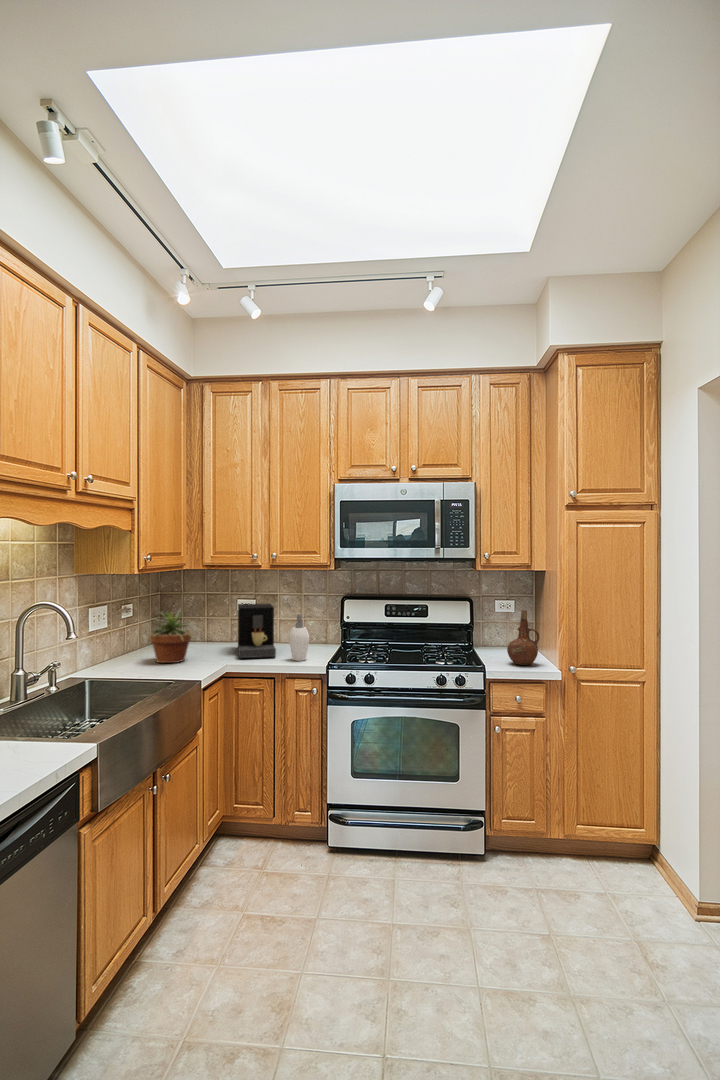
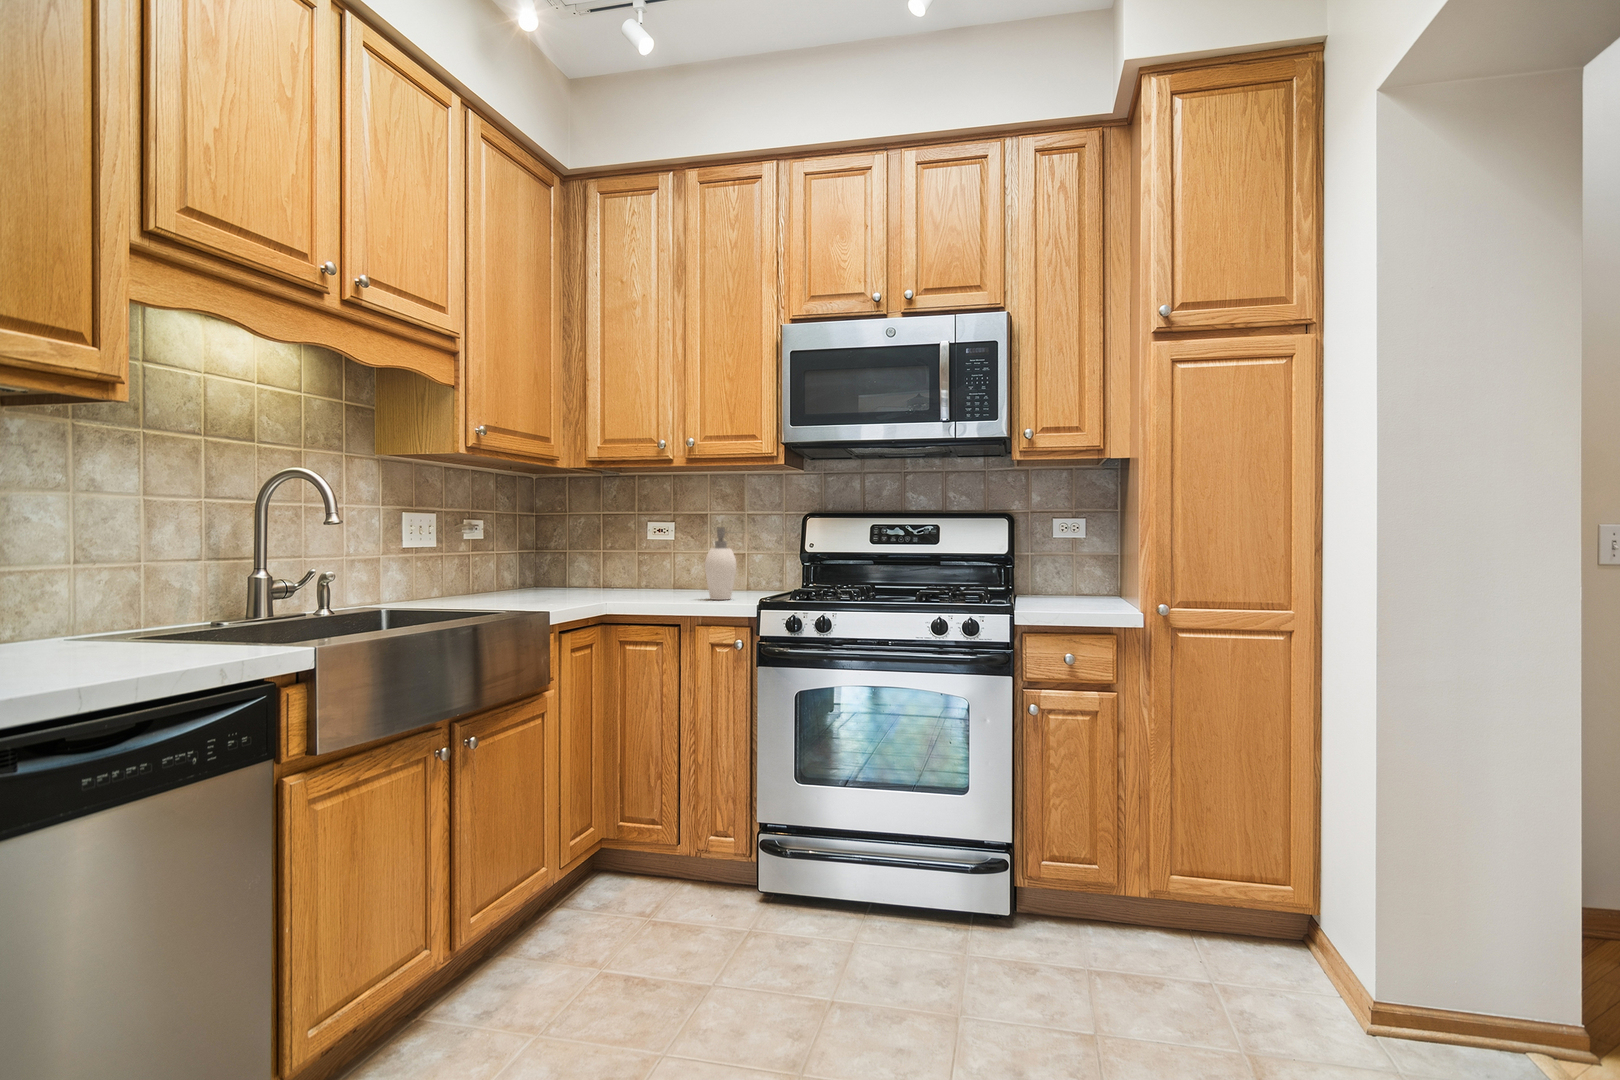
coffee maker: present [238,604,276,658] -> none [629,523,692,596]
ceramic pitcher: present [507,610,540,665] -> none [1055,516,1110,605]
potted plant: present [150,612,193,663] -> none [483,519,572,599]

